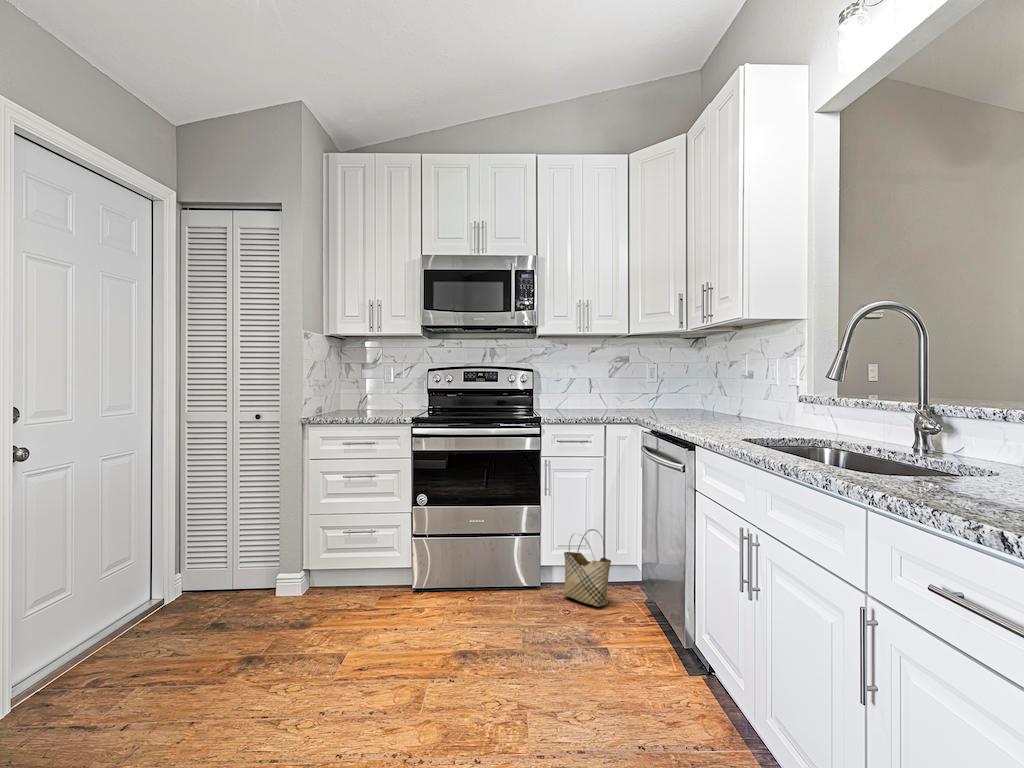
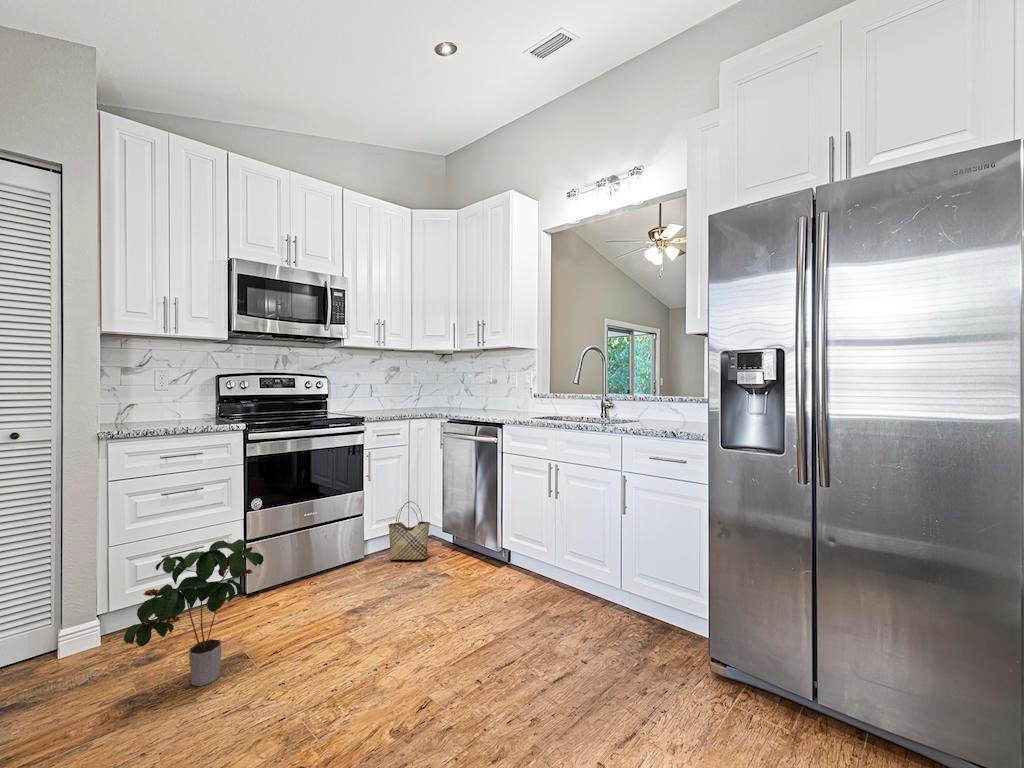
potted plant: none [252,528,371,657] -> present [123,539,264,686]

